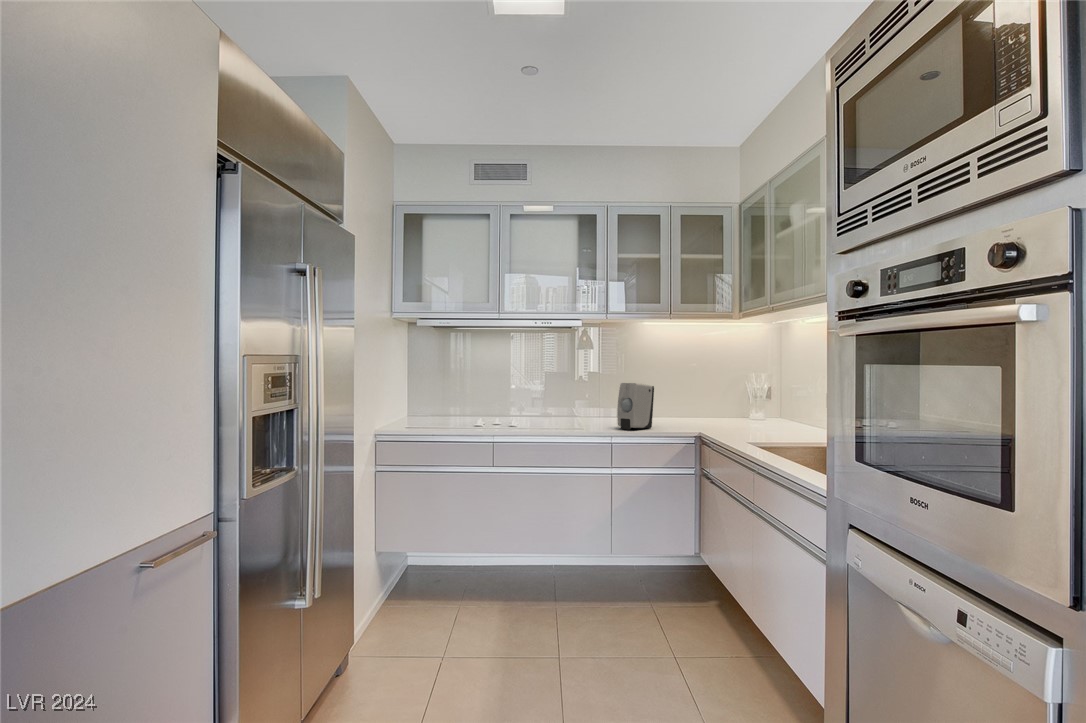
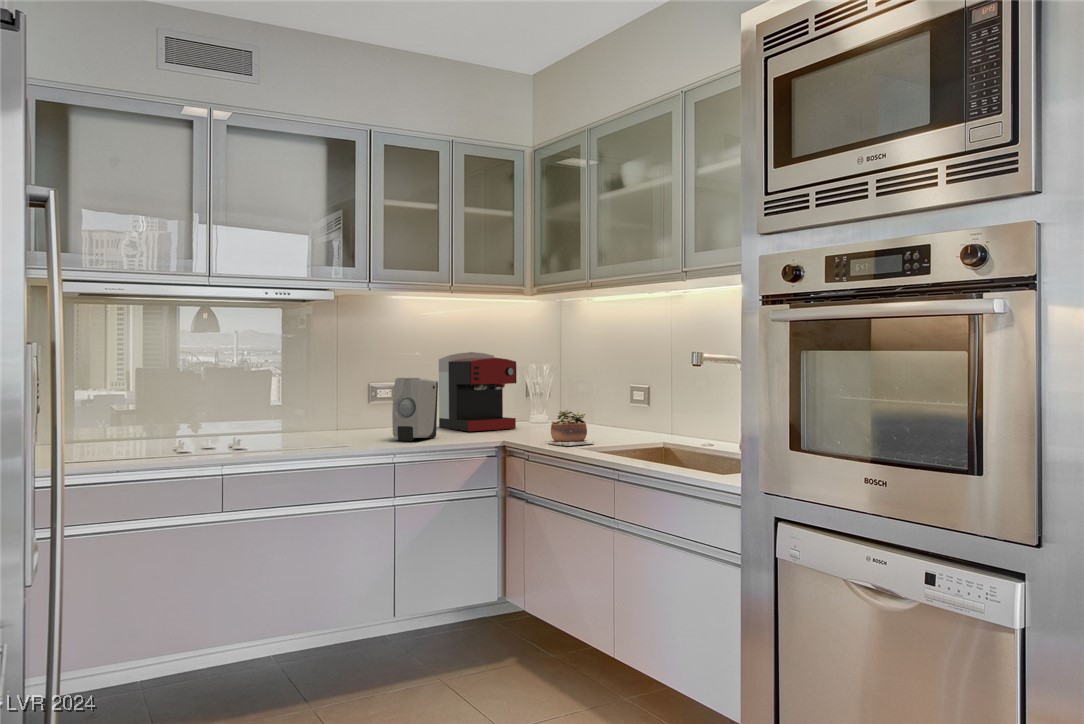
coffee maker: none [667,365,725,425] -> present [439,352,516,431]
succulent plant: none [730,412,771,442] -> present [549,409,595,446]

